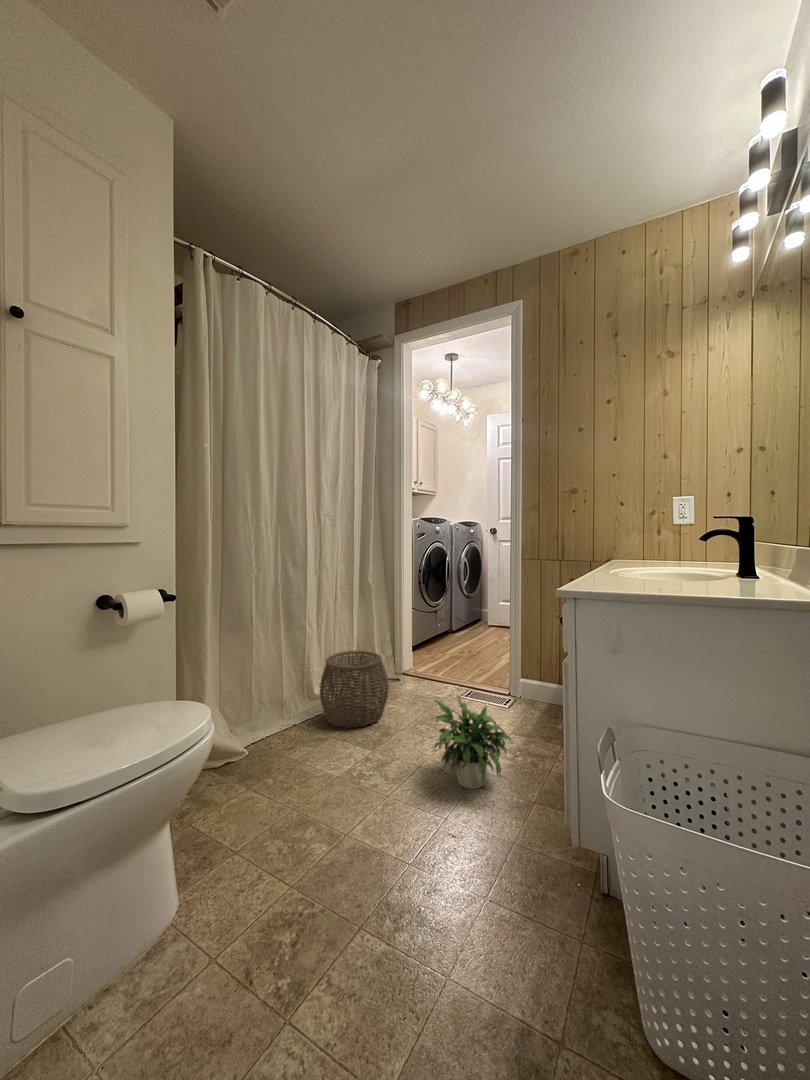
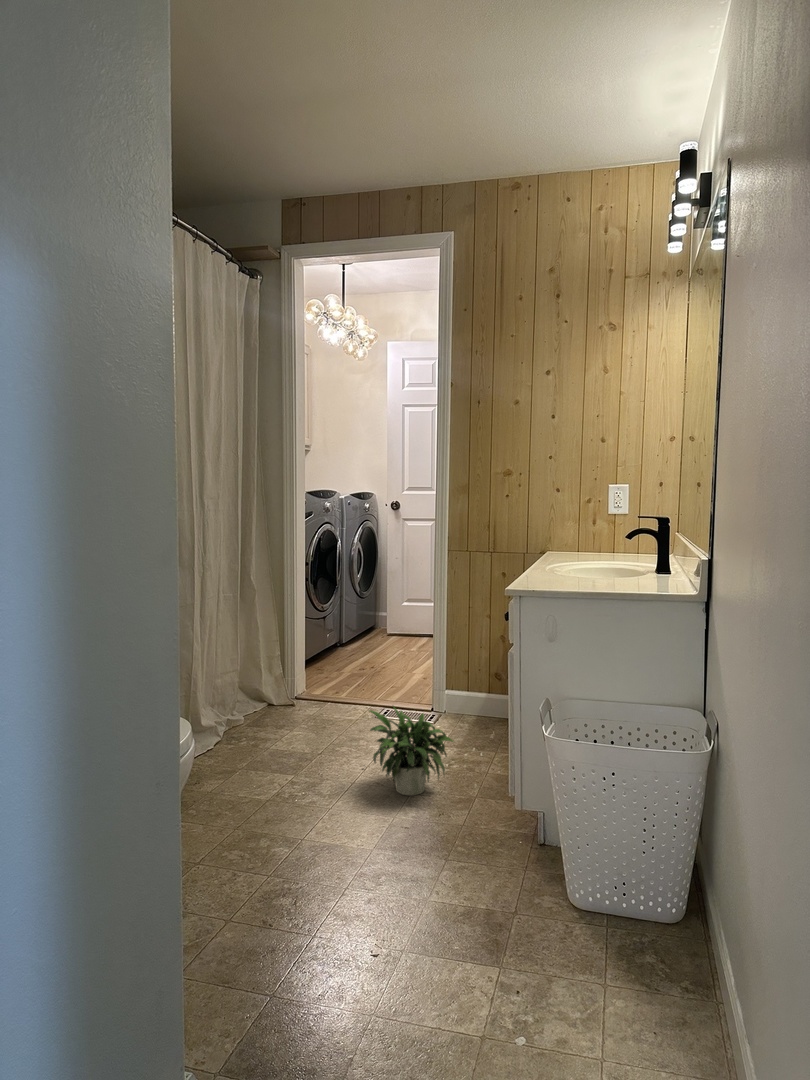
woven basket: present [319,651,389,728] -> none [210,668,297,759]

